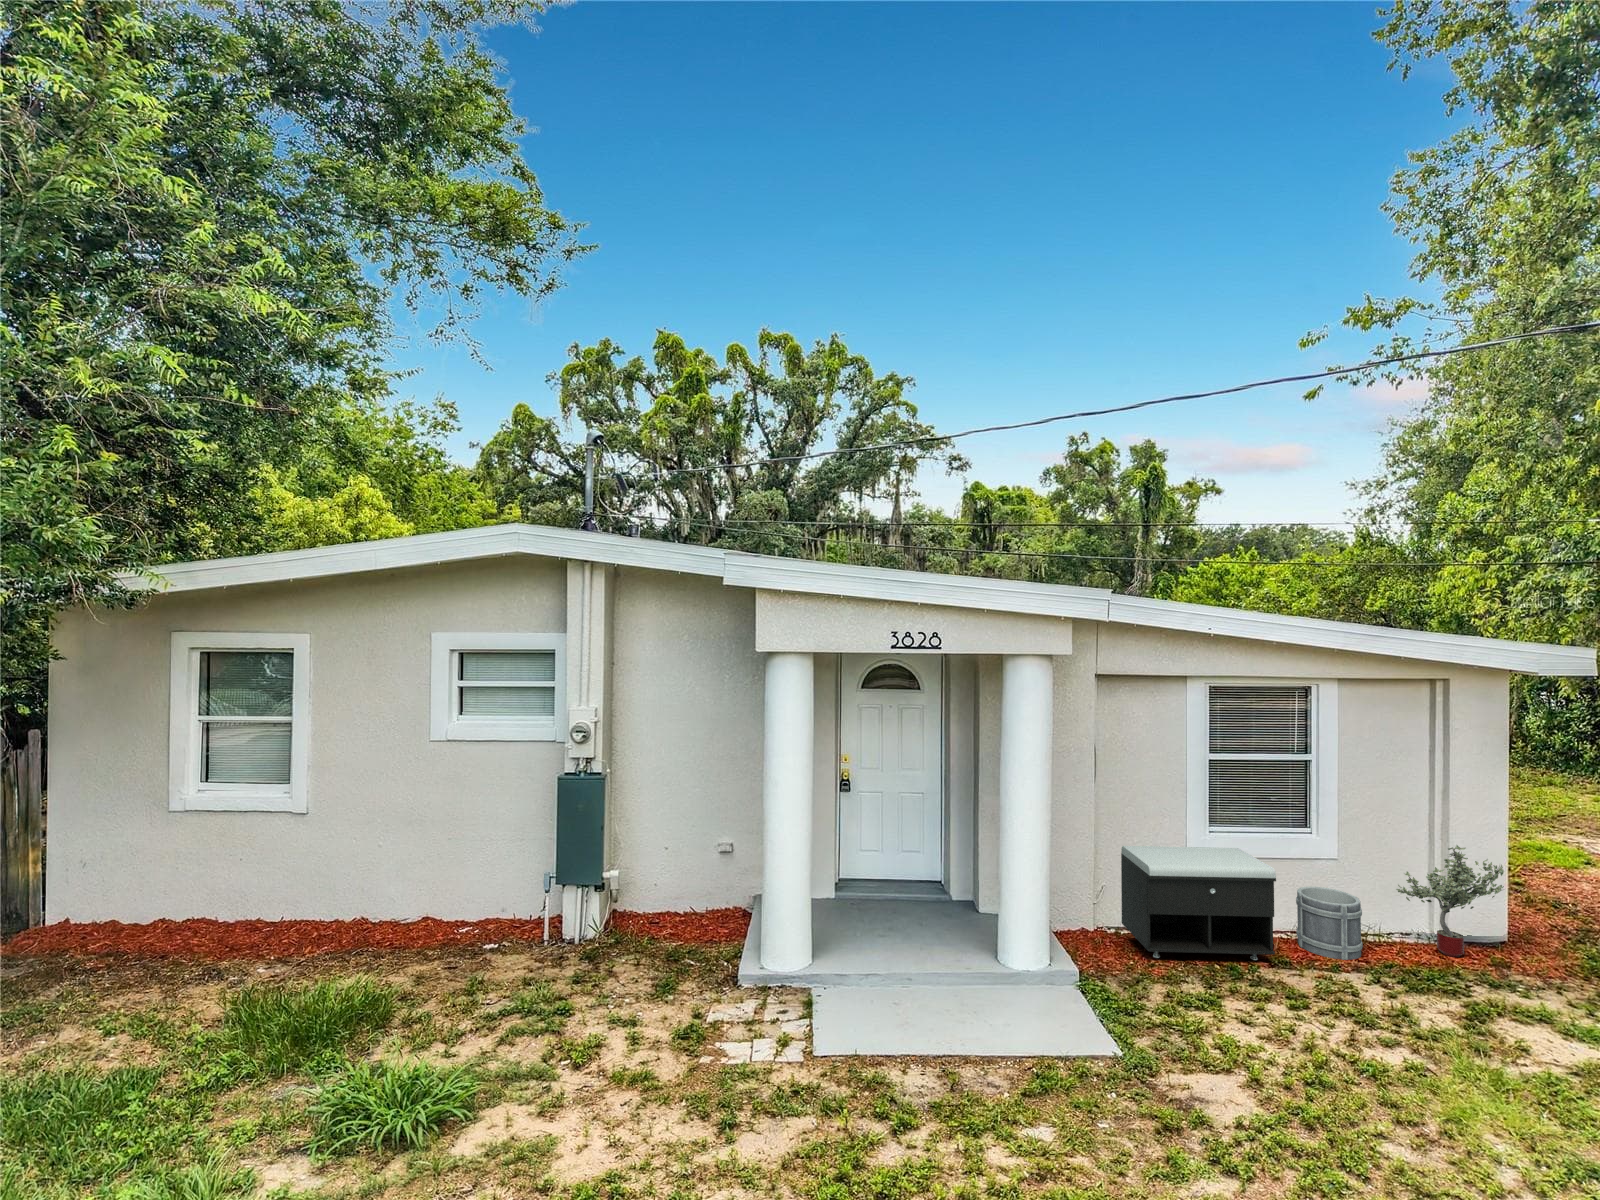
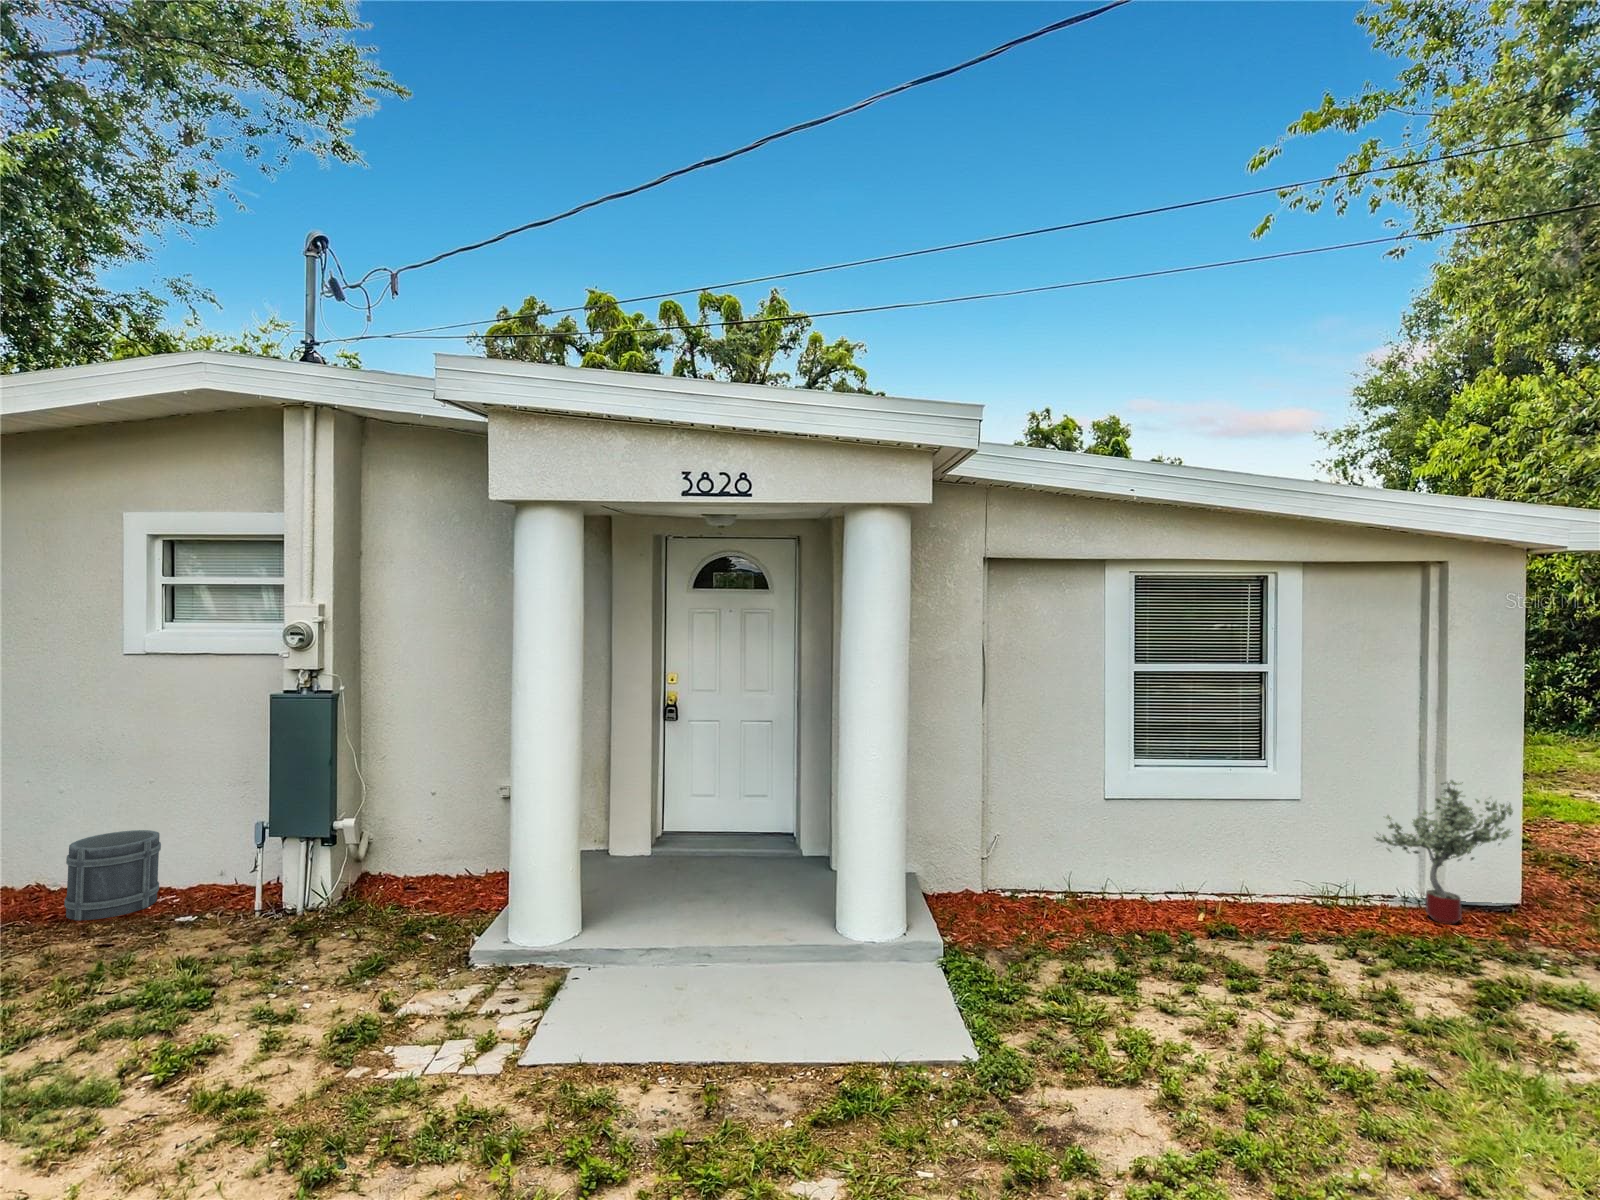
storage bench: present [1121,846,1276,960] -> none [1024,785,1219,930]
bucket: present [1296,887,1363,960] -> present [64,830,161,921]

